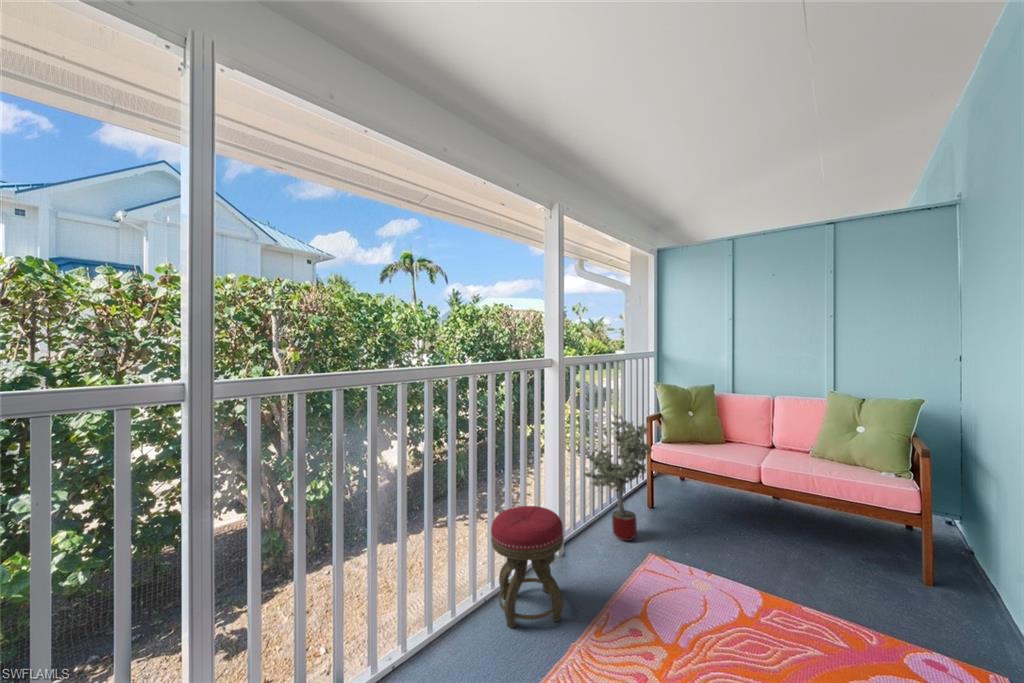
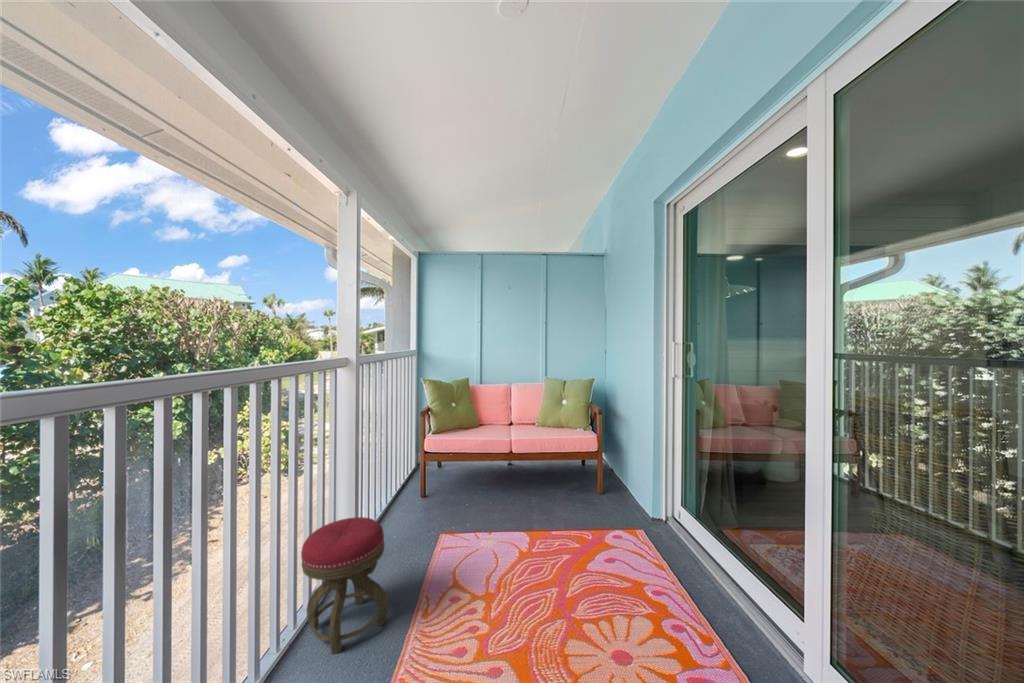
potted tree: present [584,415,653,541] -> none [372,412,433,531]

